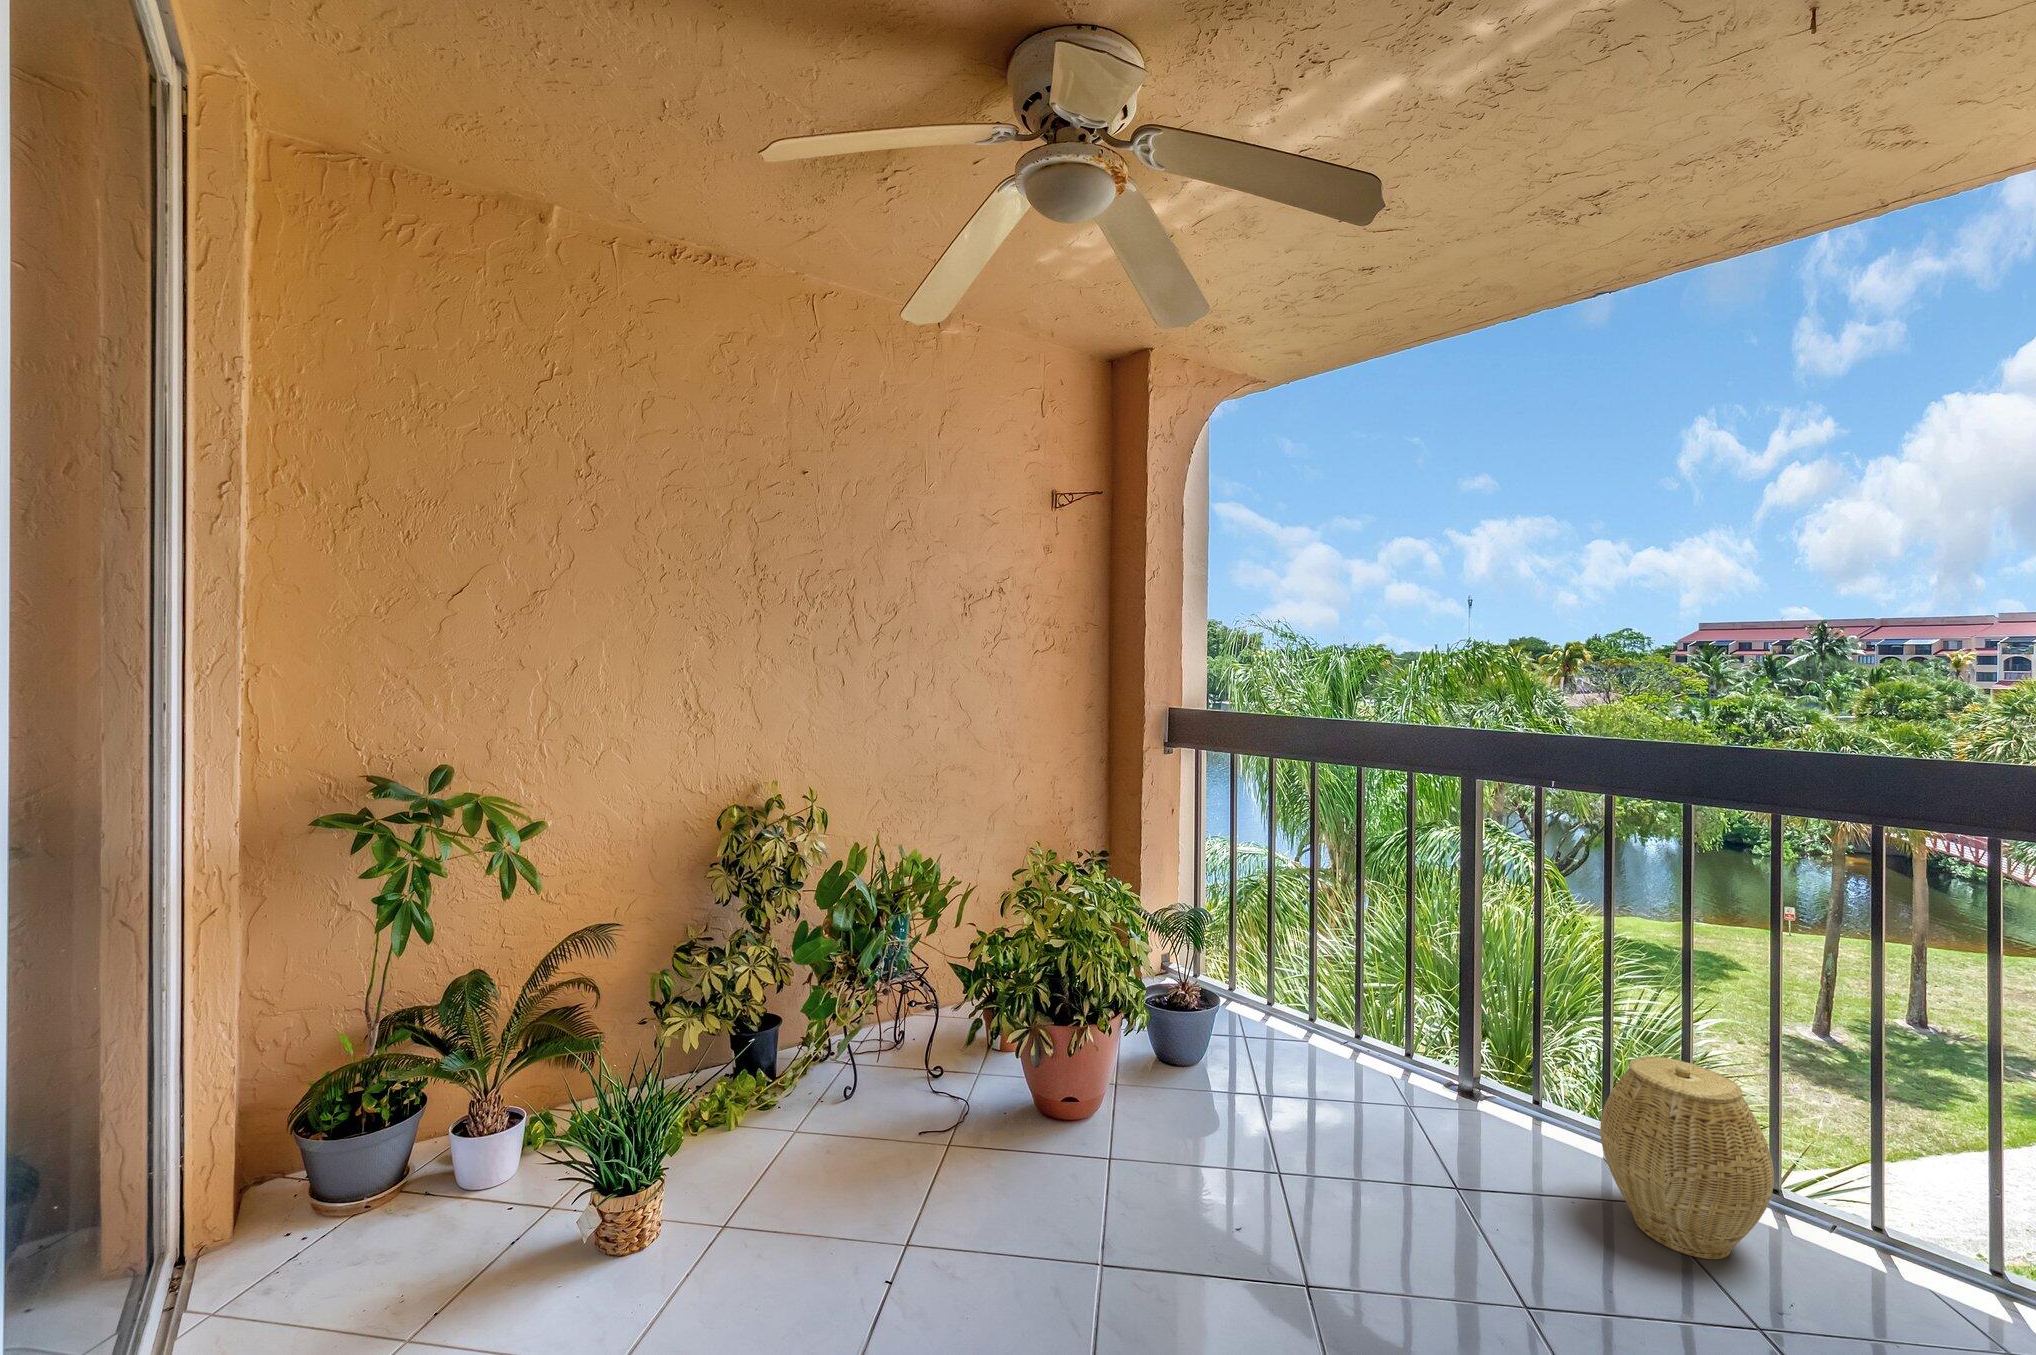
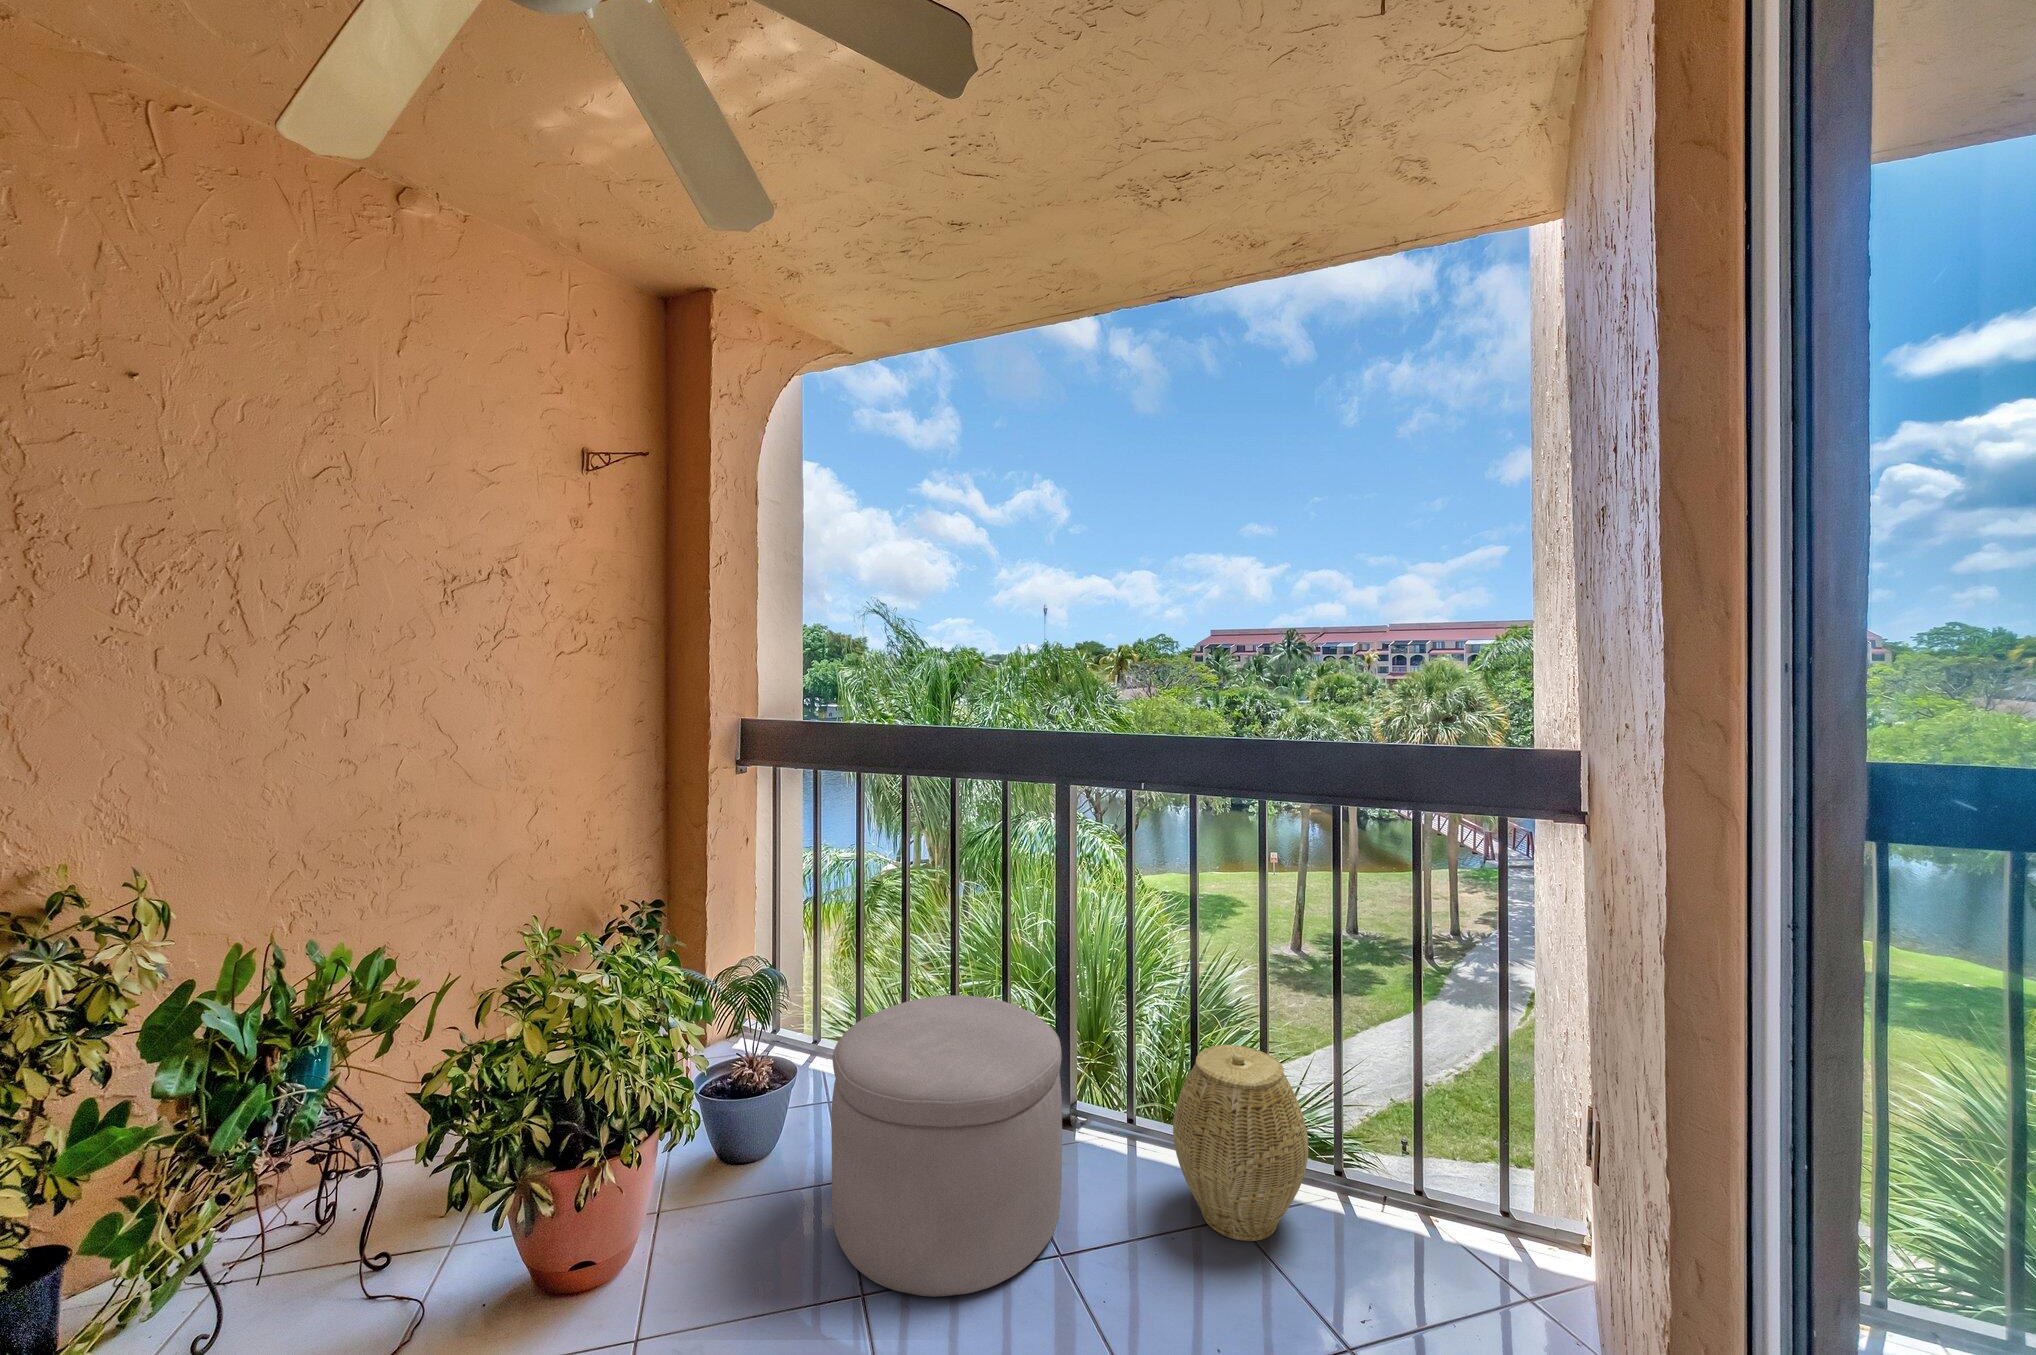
ottoman: none [1254,960,1474,1210] -> present [831,995,1062,1297]

